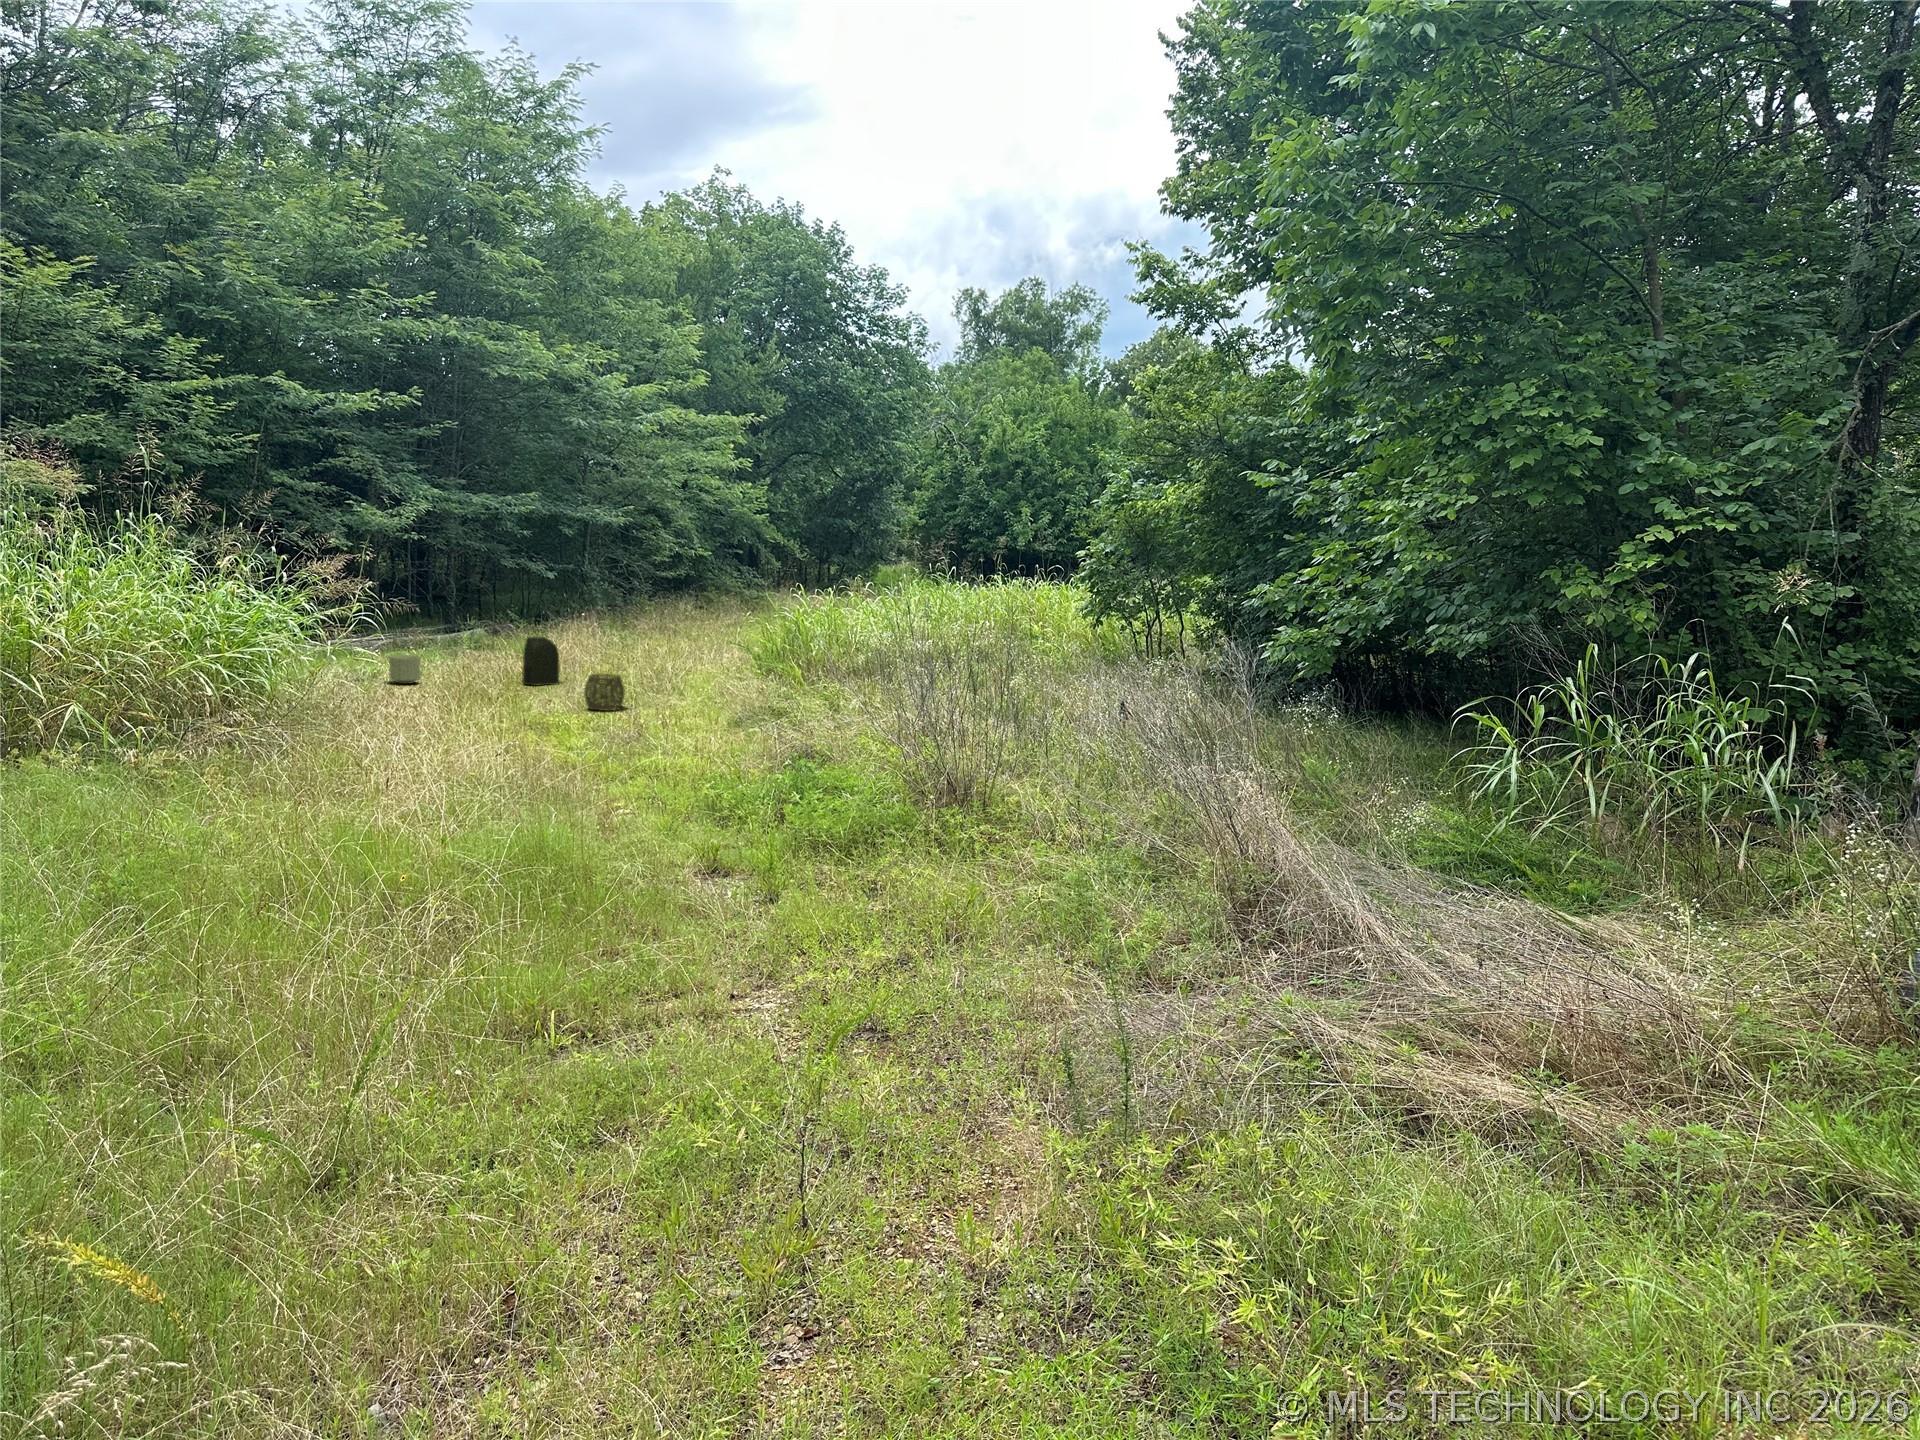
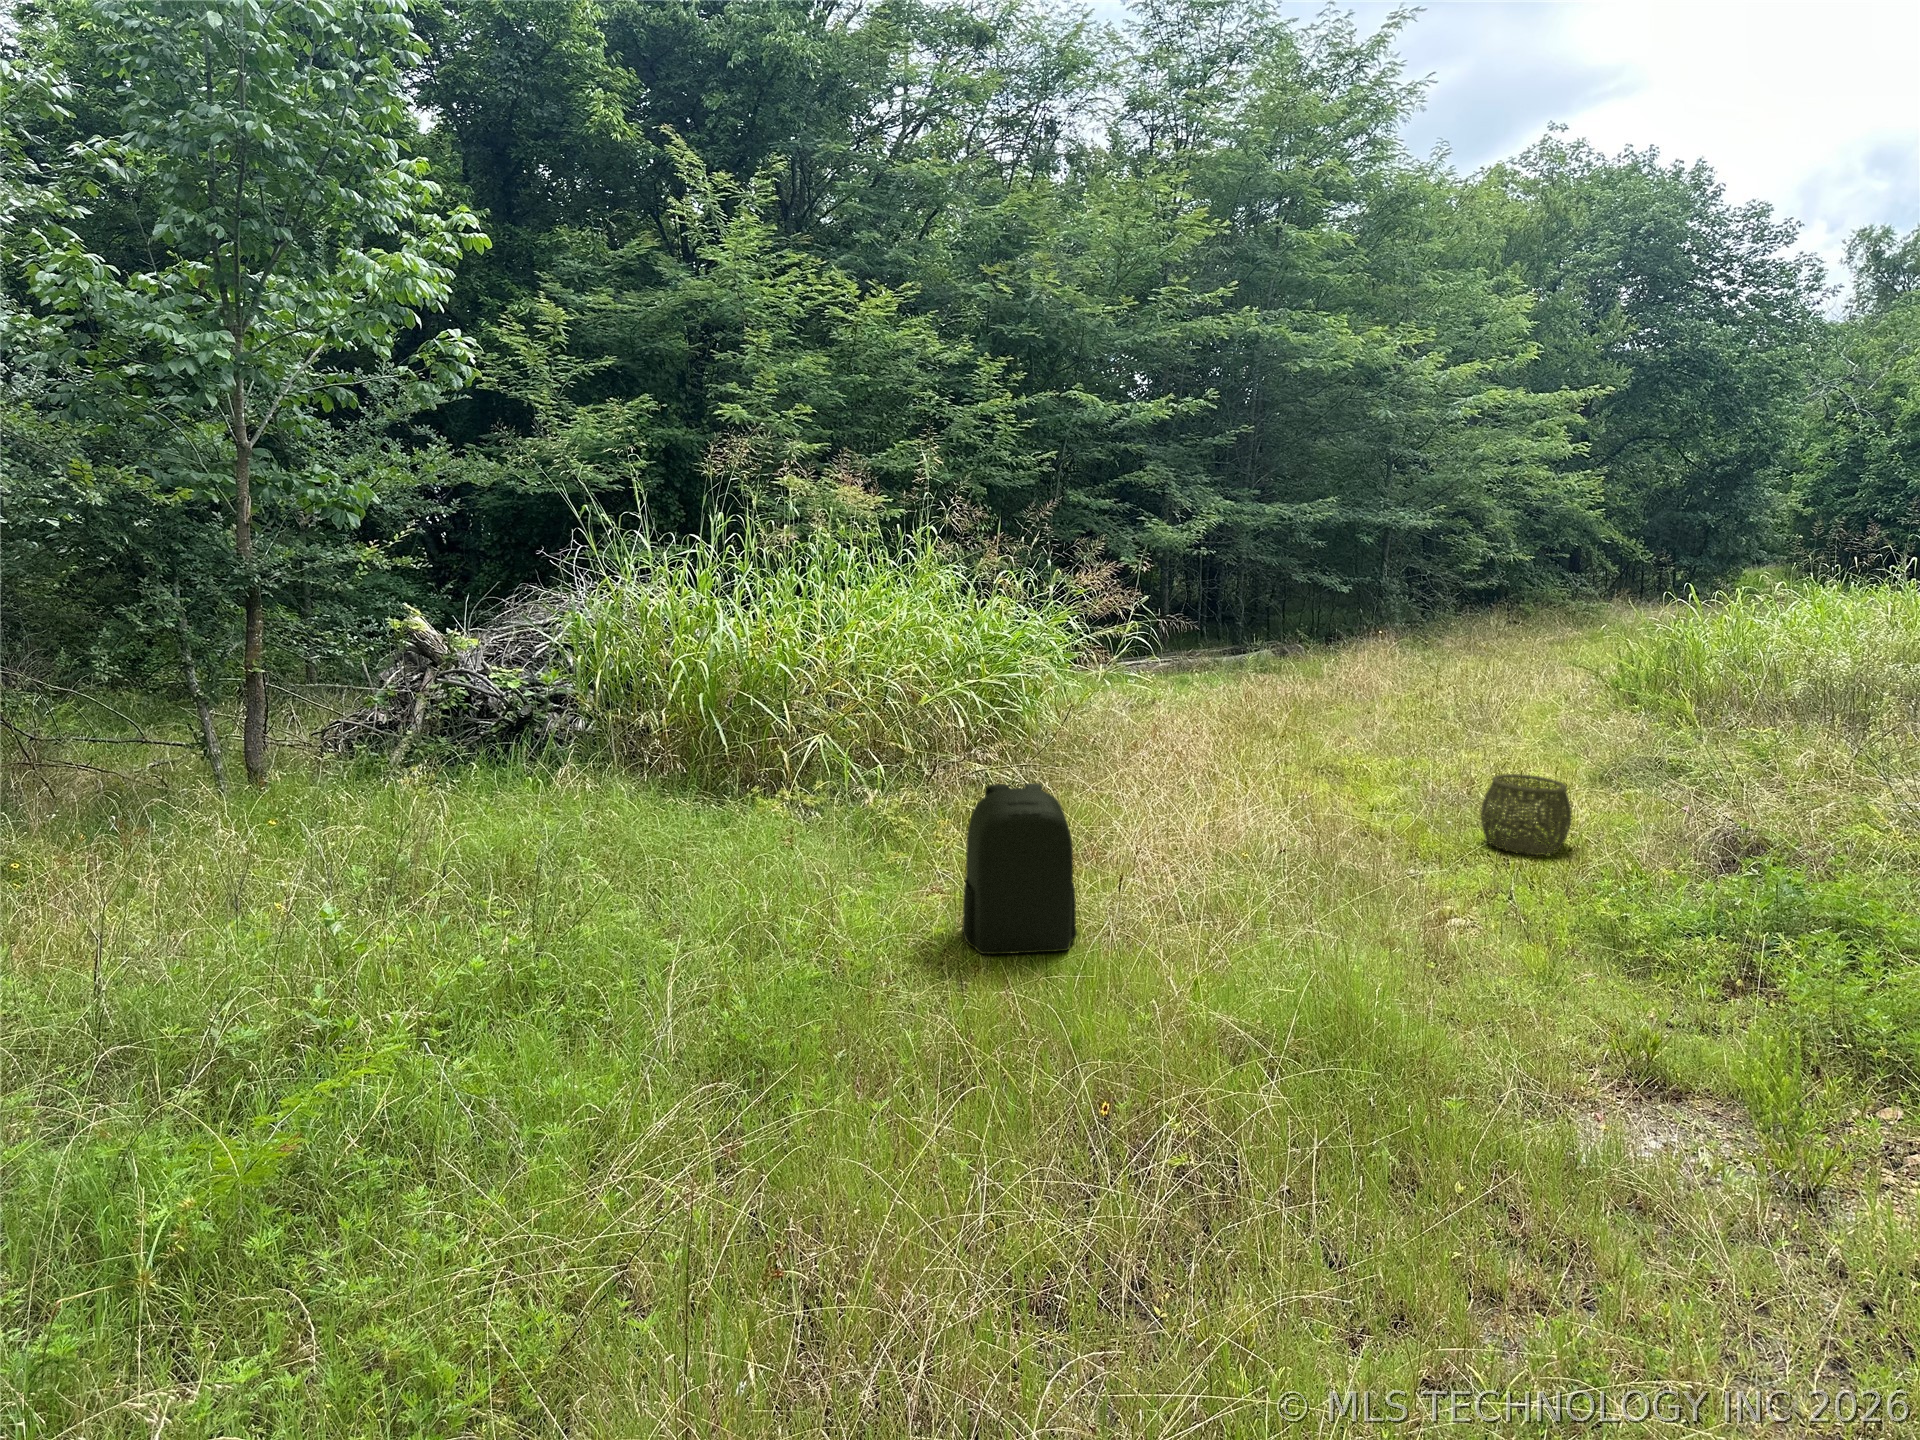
backpack: present [522,637,559,686] -> present [962,781,1077,954]
planter: present [389,655,421,684] -> none [1139,716,1186,764]

